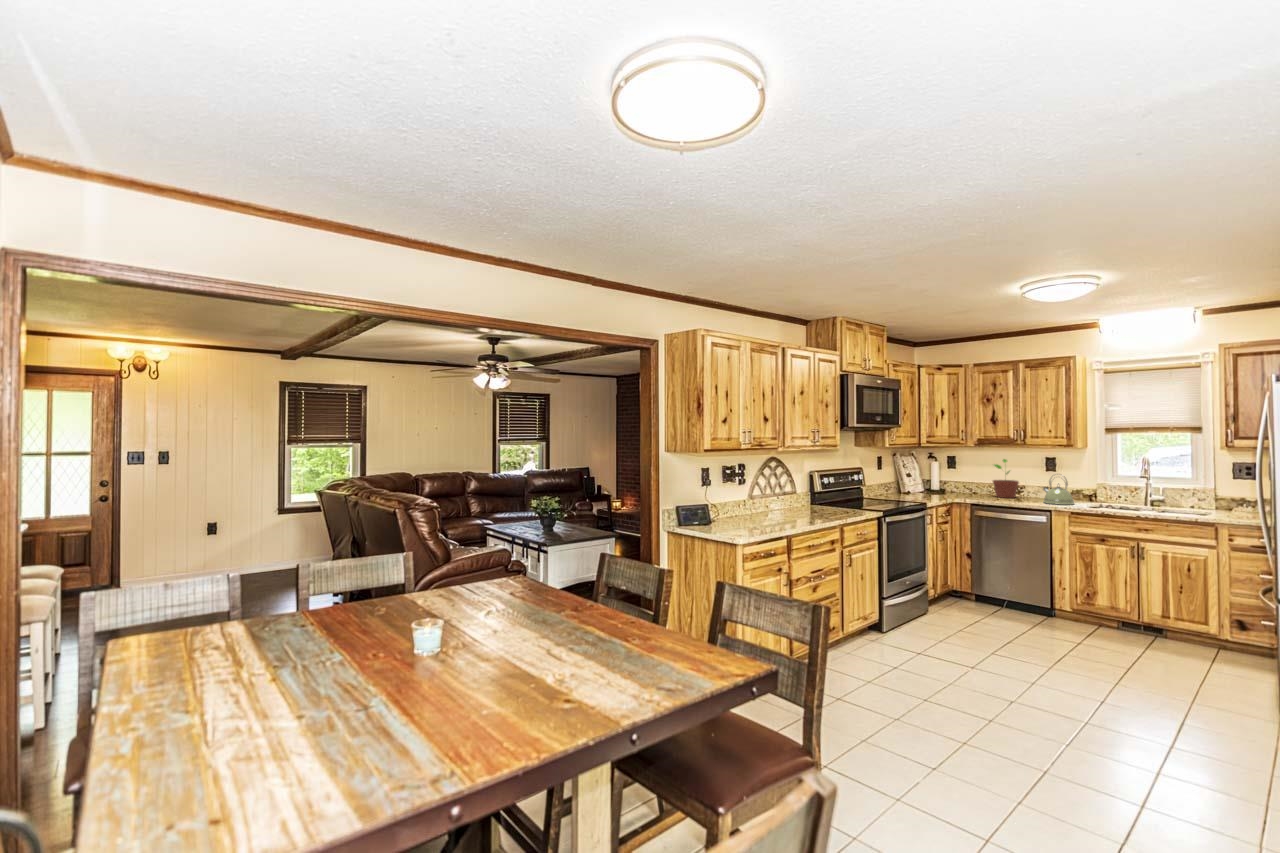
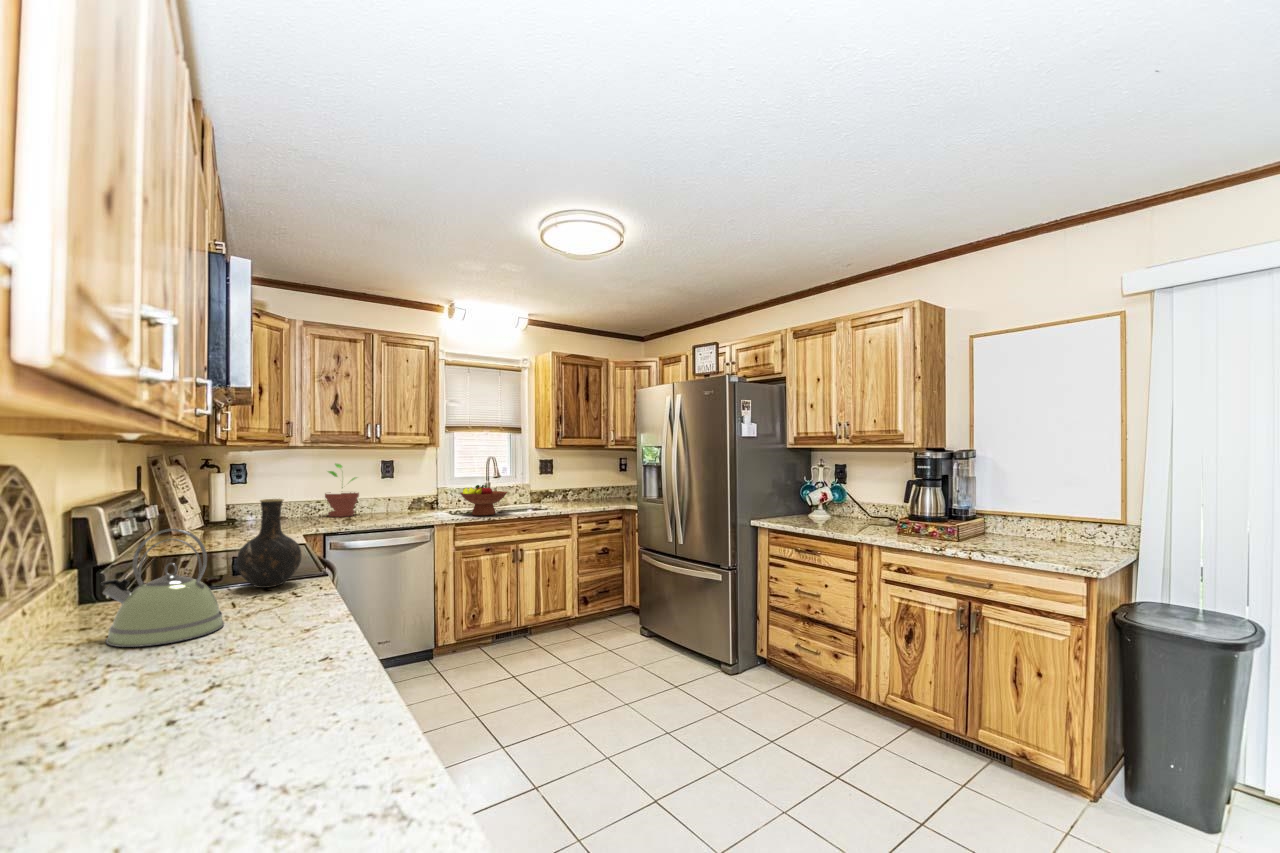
vase: none [830,477,854,515] -> present [237,499,302,588]
kettle: present [1043,478,1074,505] -> present [101,529,224,647]
fruit bowl: none [1080,483,1132,511] -> present [460,485,507,516]

